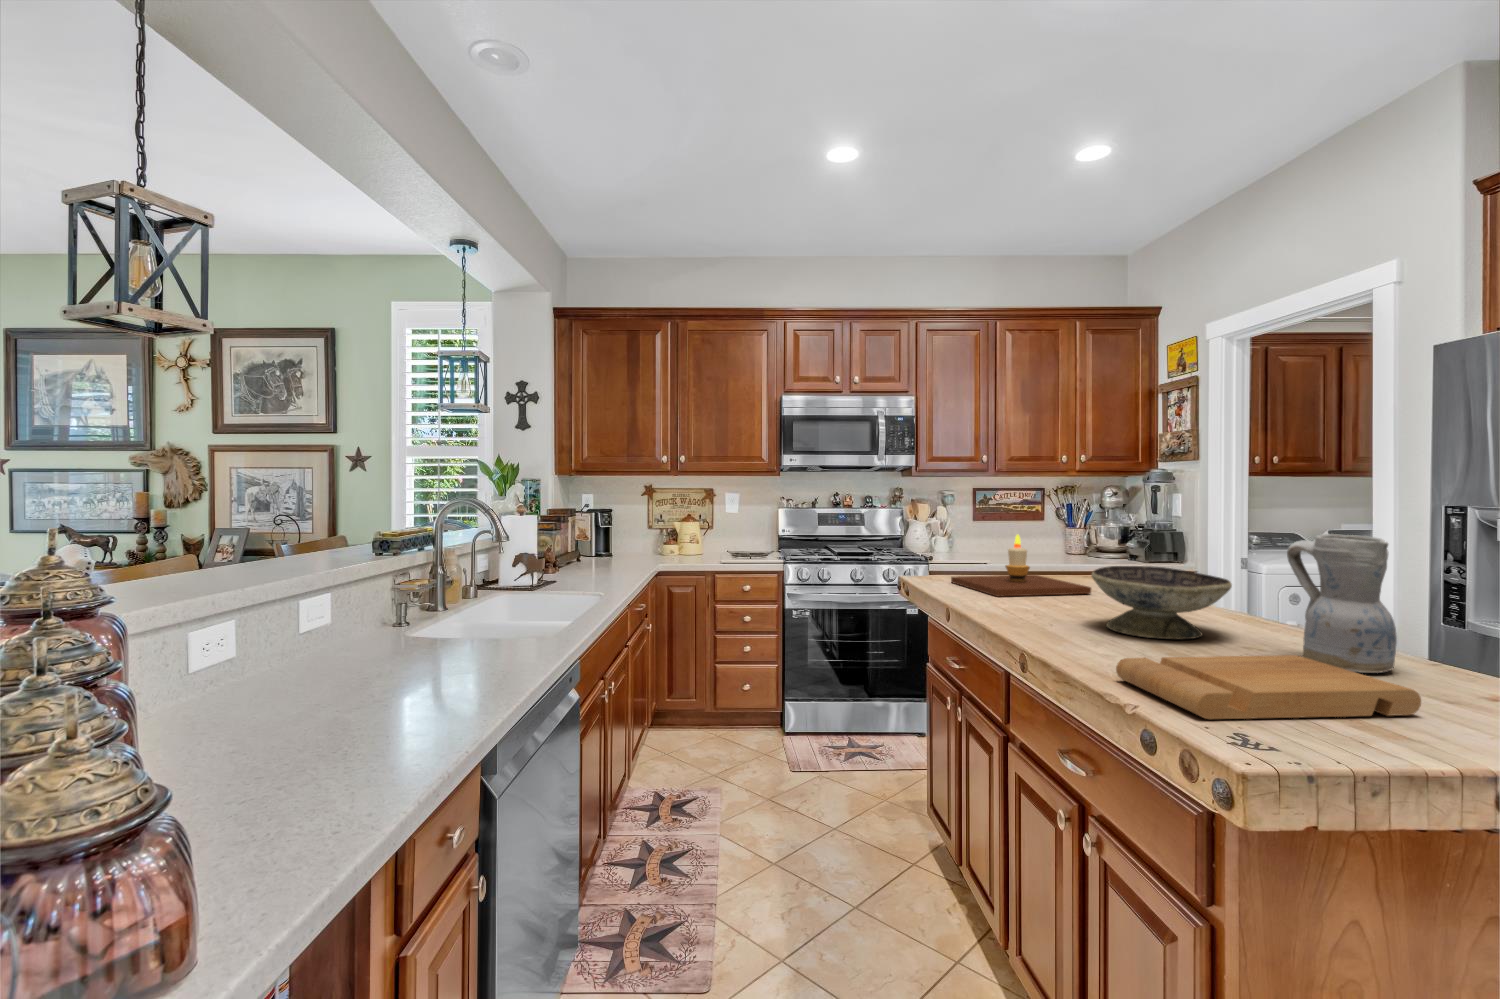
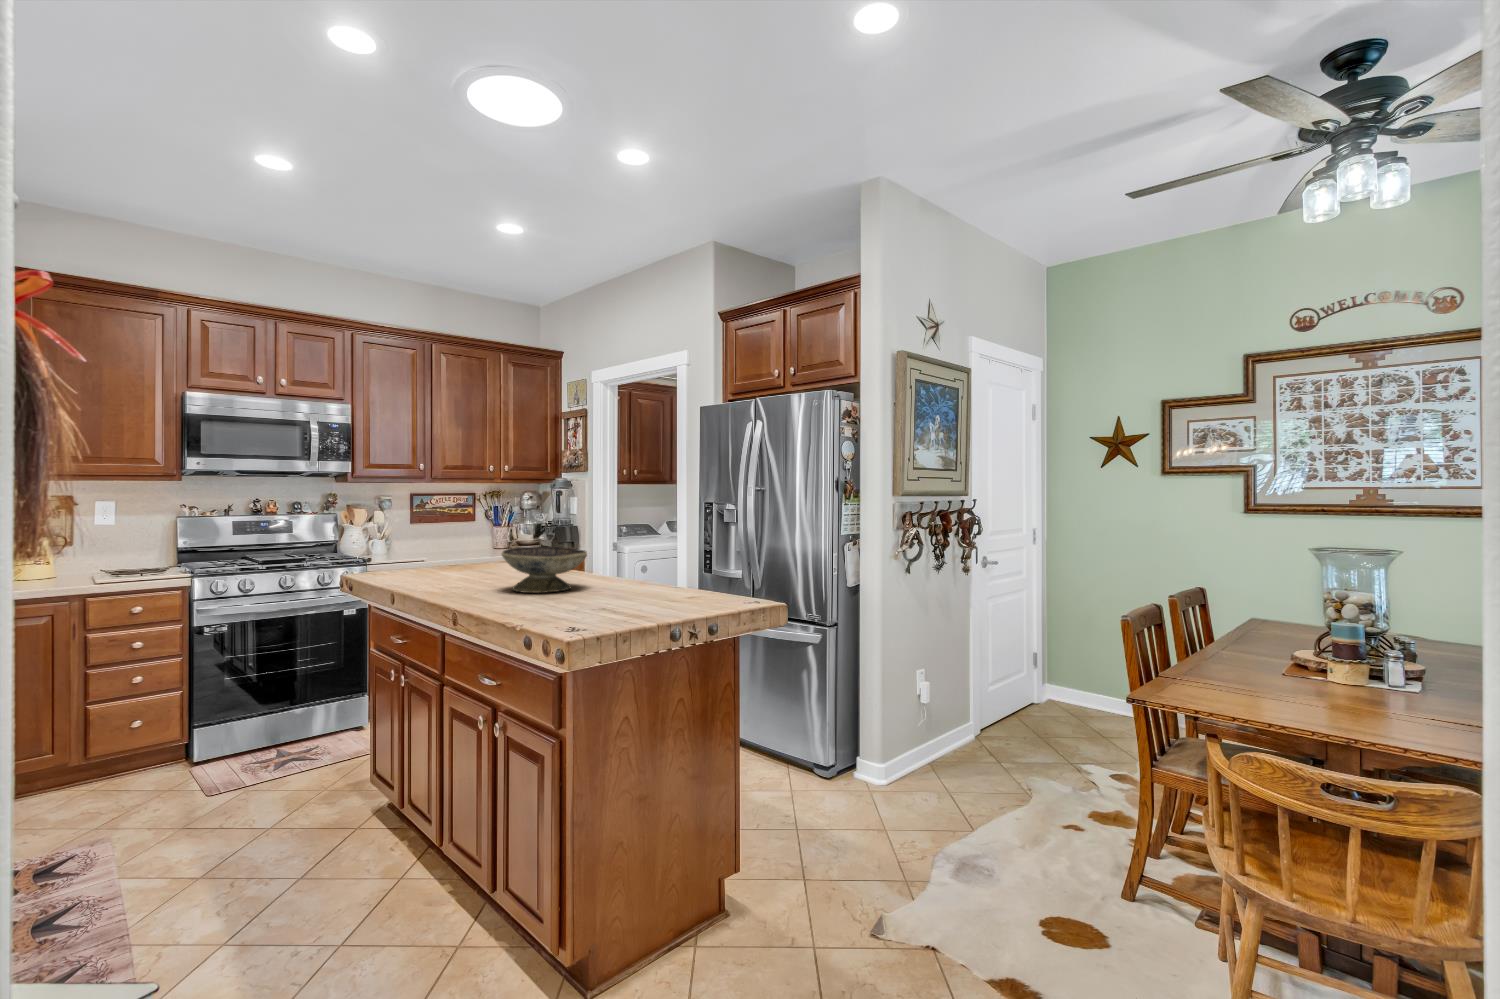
ceramic pitcher: present [1287,534,1397,673] -> none [612,518,662,596]
candle: present [951,535,1091,597] -> none [391,530,506,580]
cutting board: present [1116,655,1421,719] -> none [512,589,661,624]

